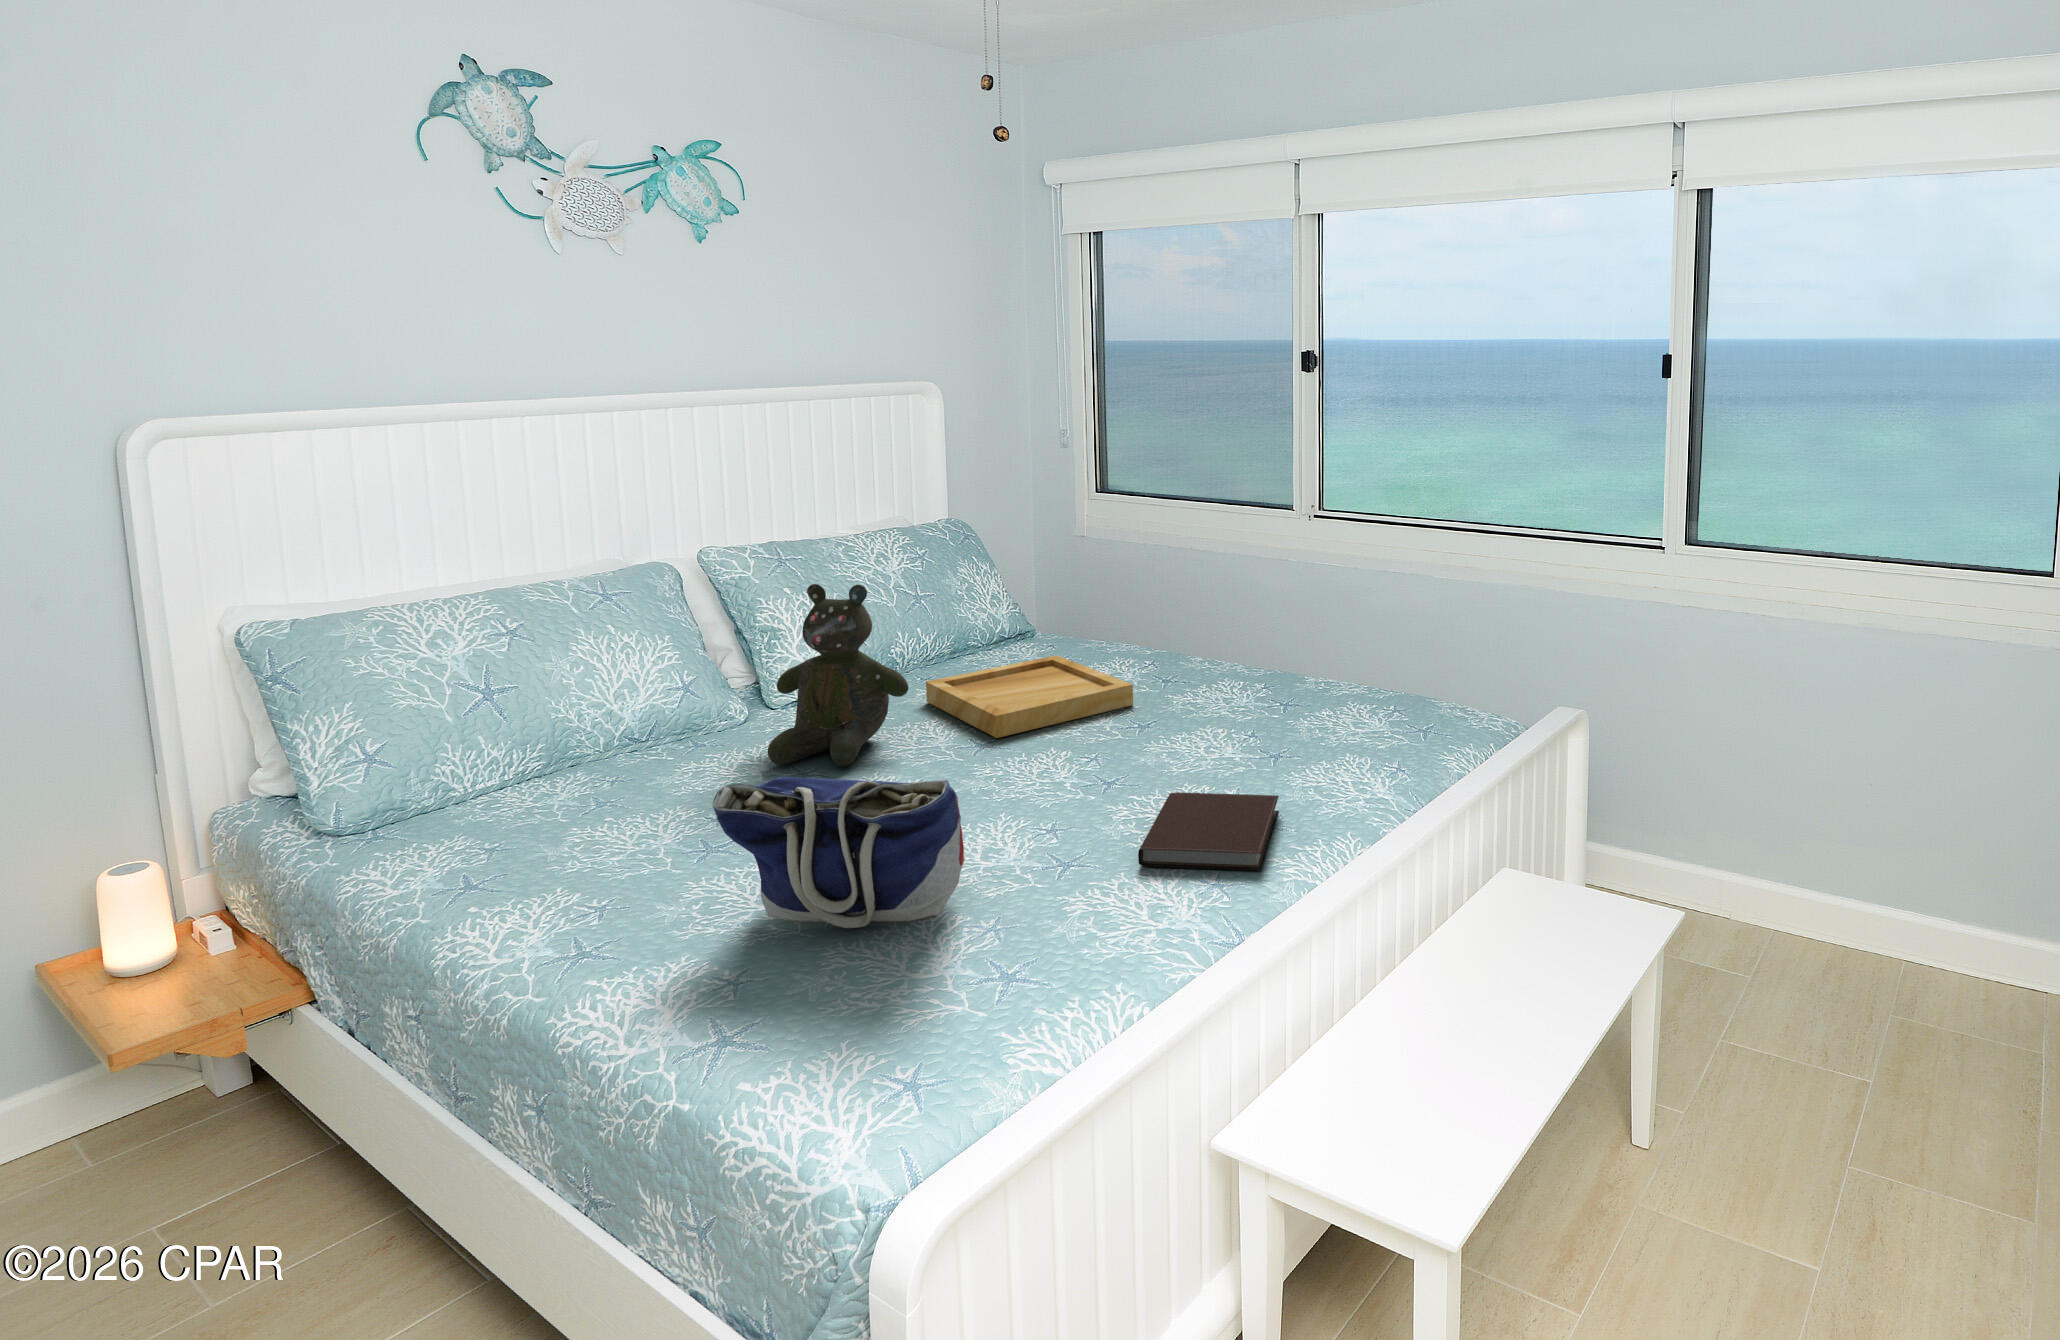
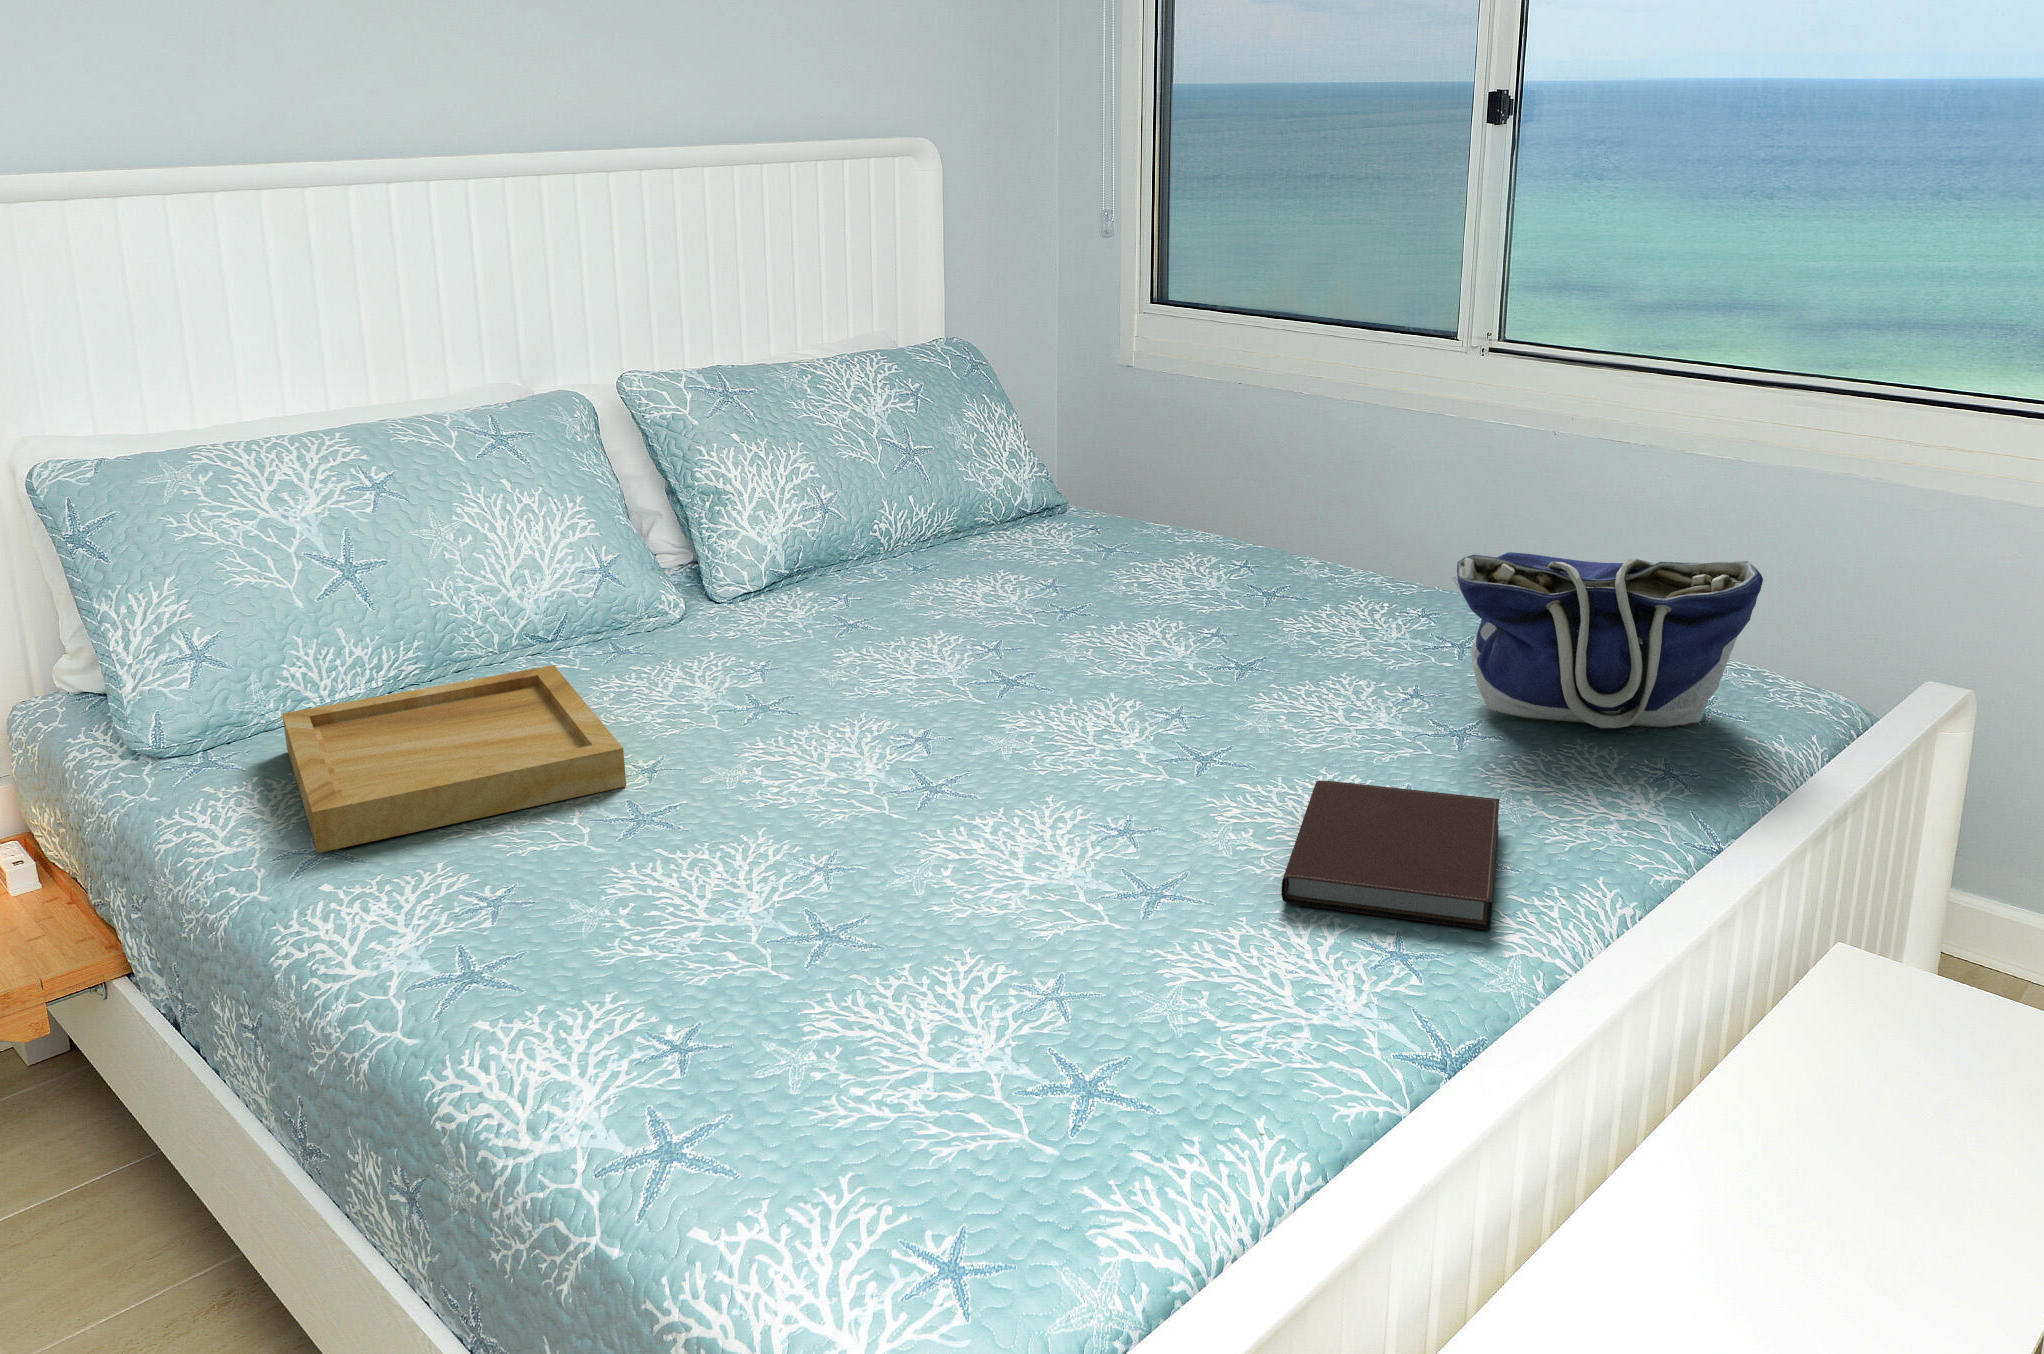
teddy bear: present [768,584,908,766] -> none [710,430,905,699]
tray: present [926,655,1133,738] -> present [282,665,626,853]
tote bag: present [713,777,965,928] -> present [1452,552,1763,728]

